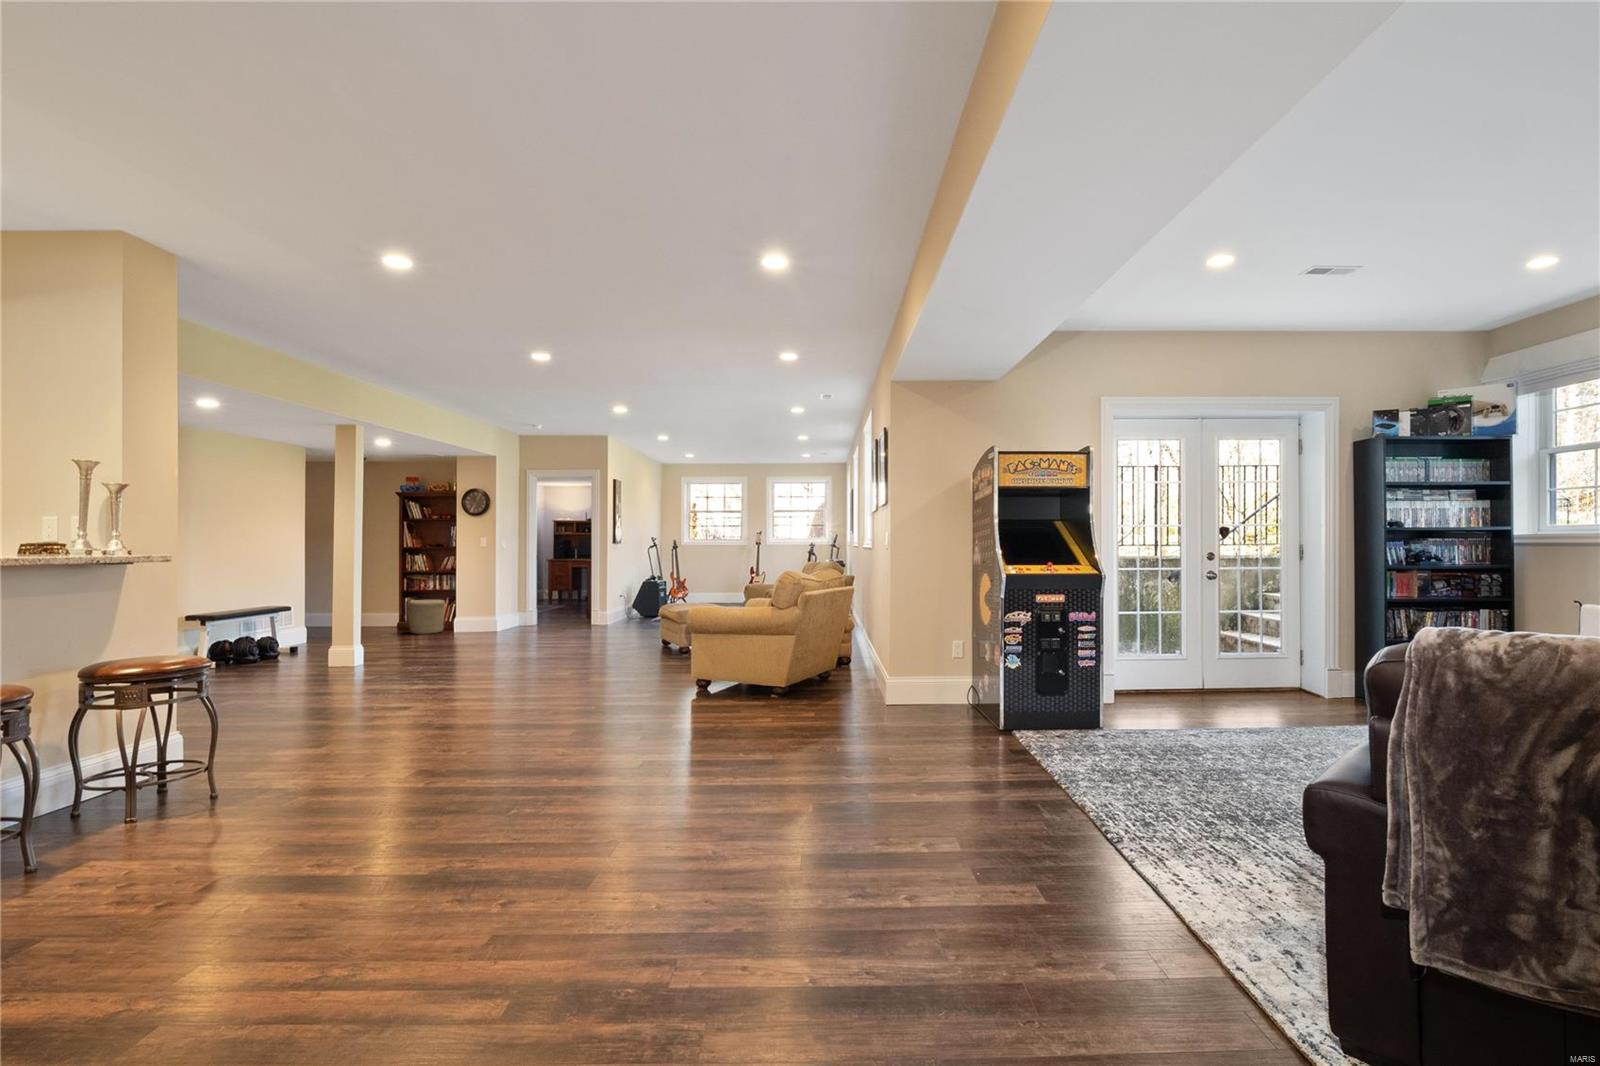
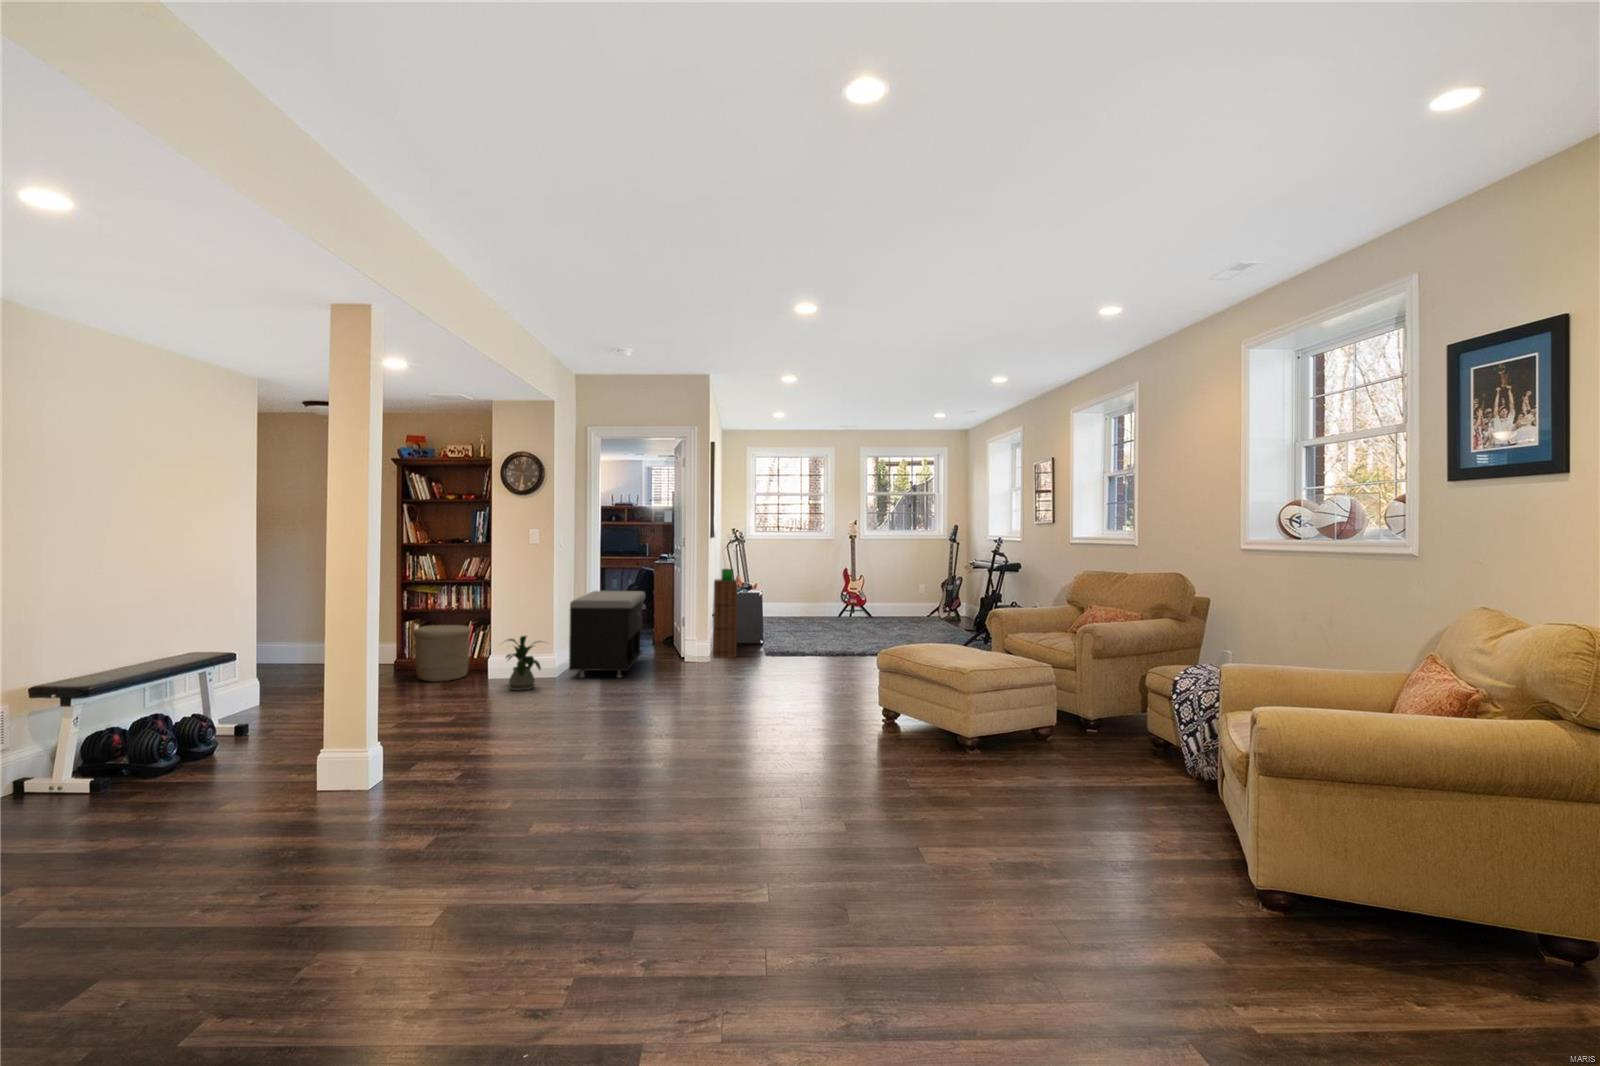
bookshelf: none [615,558,642,624] -> present [713,569,738,658]
storage bench: none [505,578,566,632] -> present [569,591,645,677]
house plant: none [456,602,488,637] -> present [506,636,541,690]

